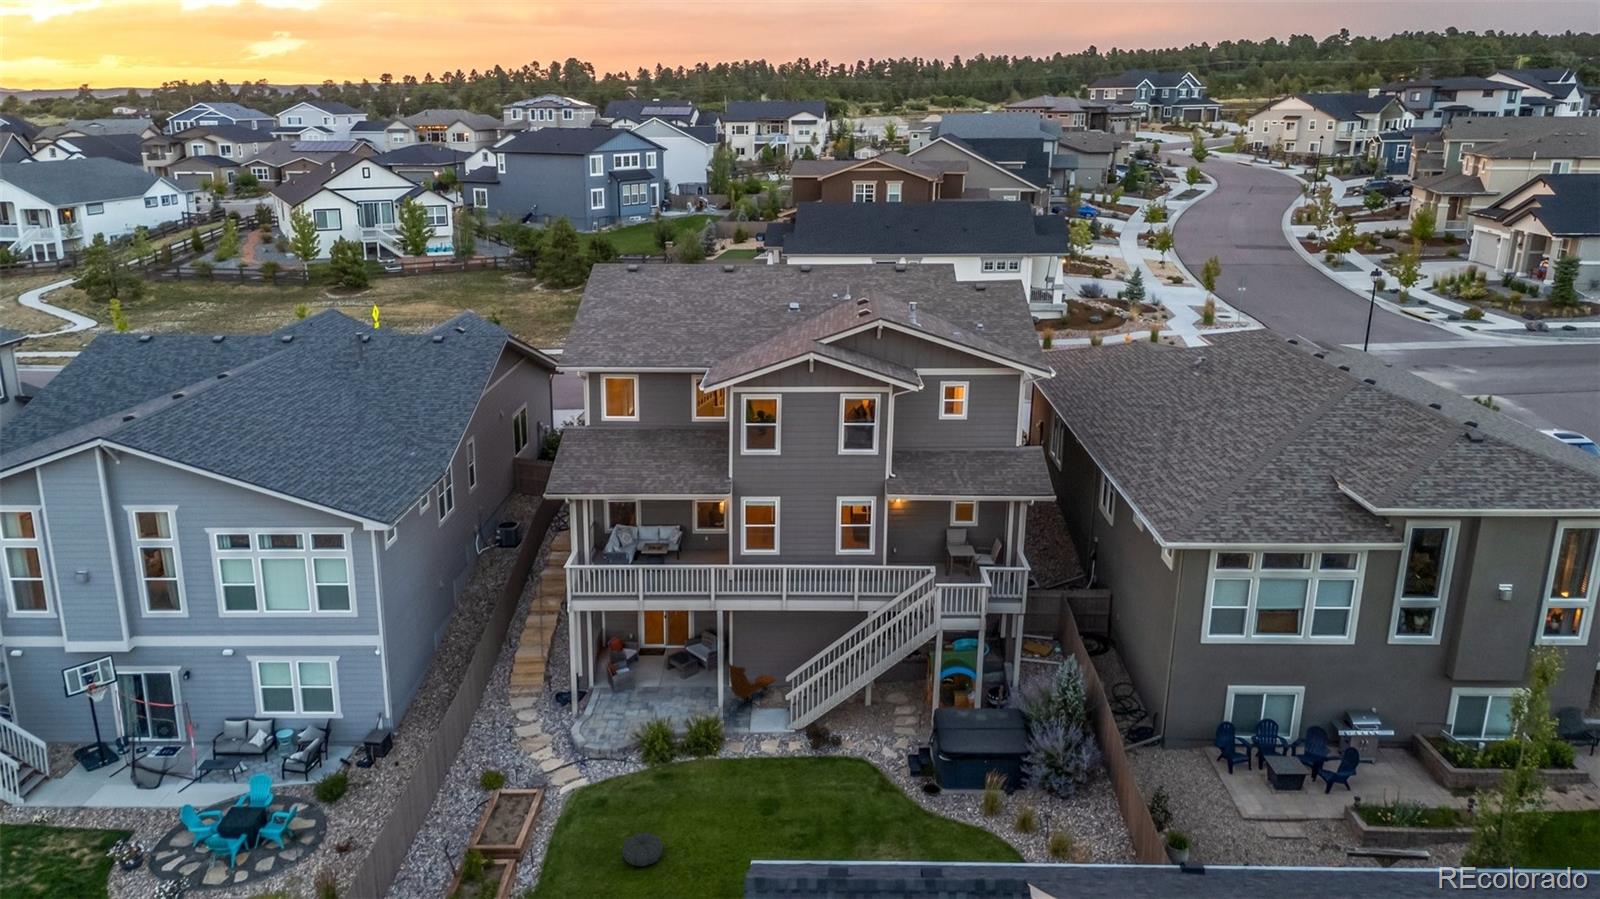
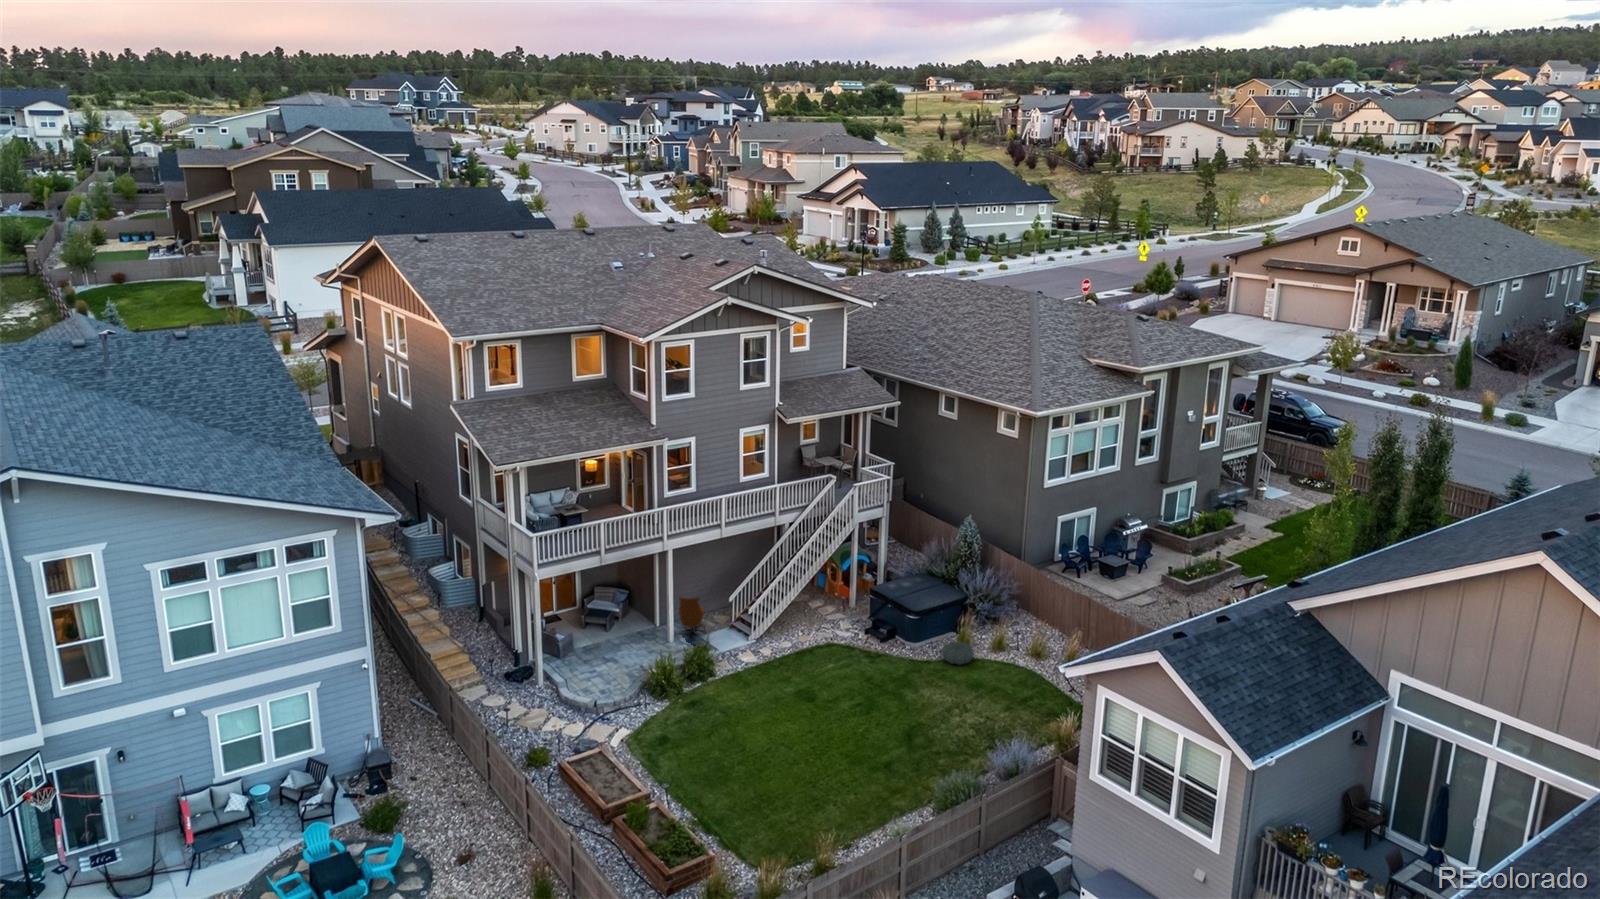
woven basket: present [806,723,842,749] -> none [769,627,805,647]
potted tree: present [920,758,943,796] -> none [898,618,918,650]
pouf: present [622,833,663,866] -> present [942,642,974,665]

